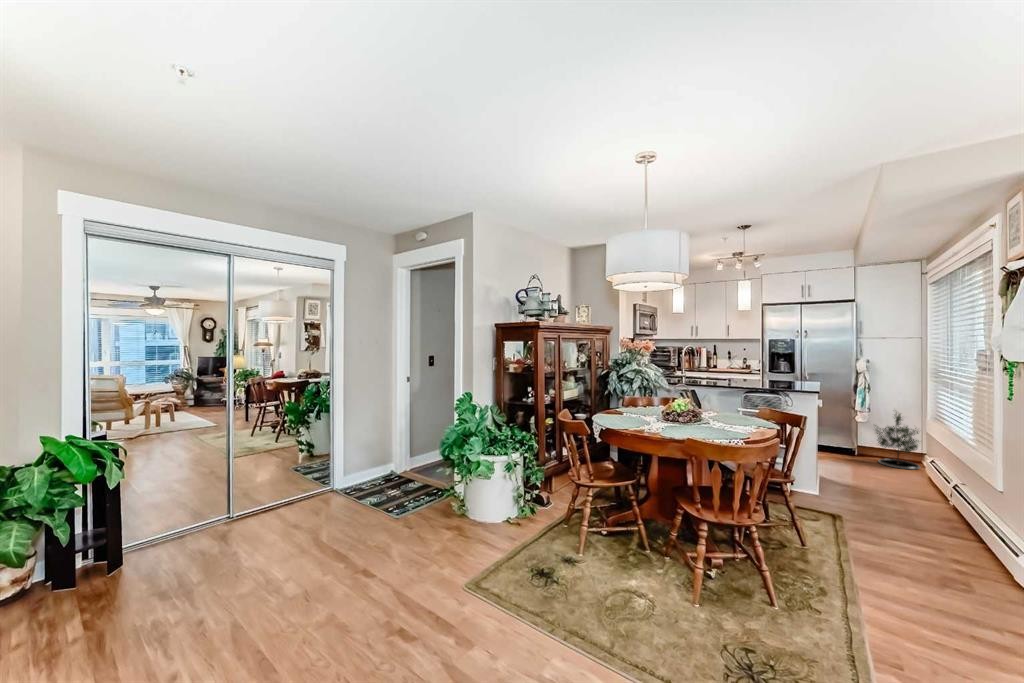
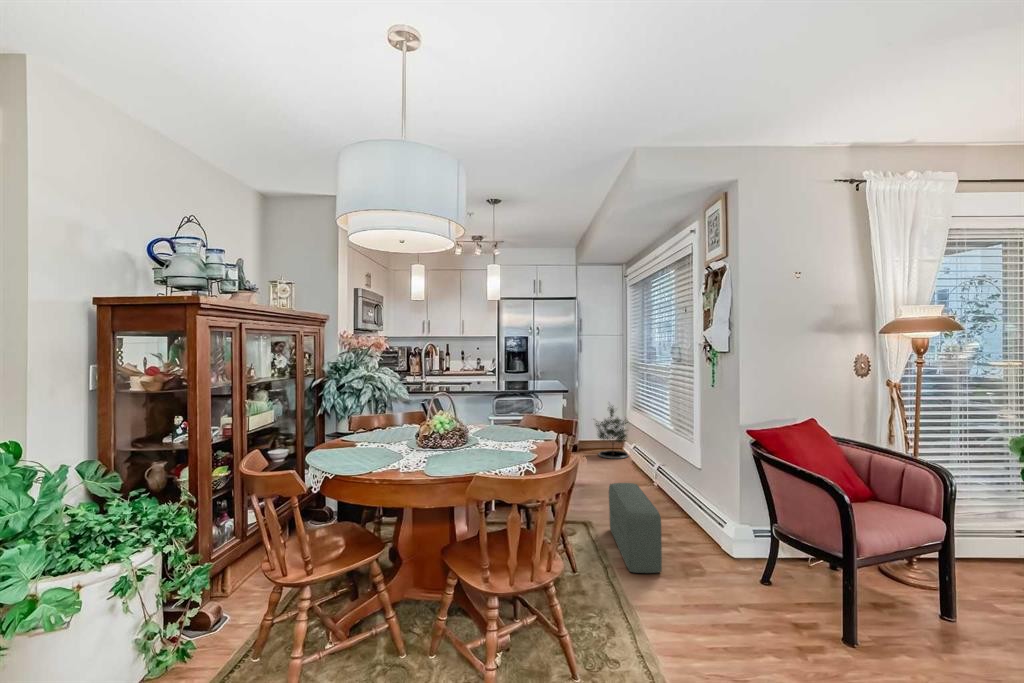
pouf: none [852,481,895,563] -> present [609,483,662,573]

